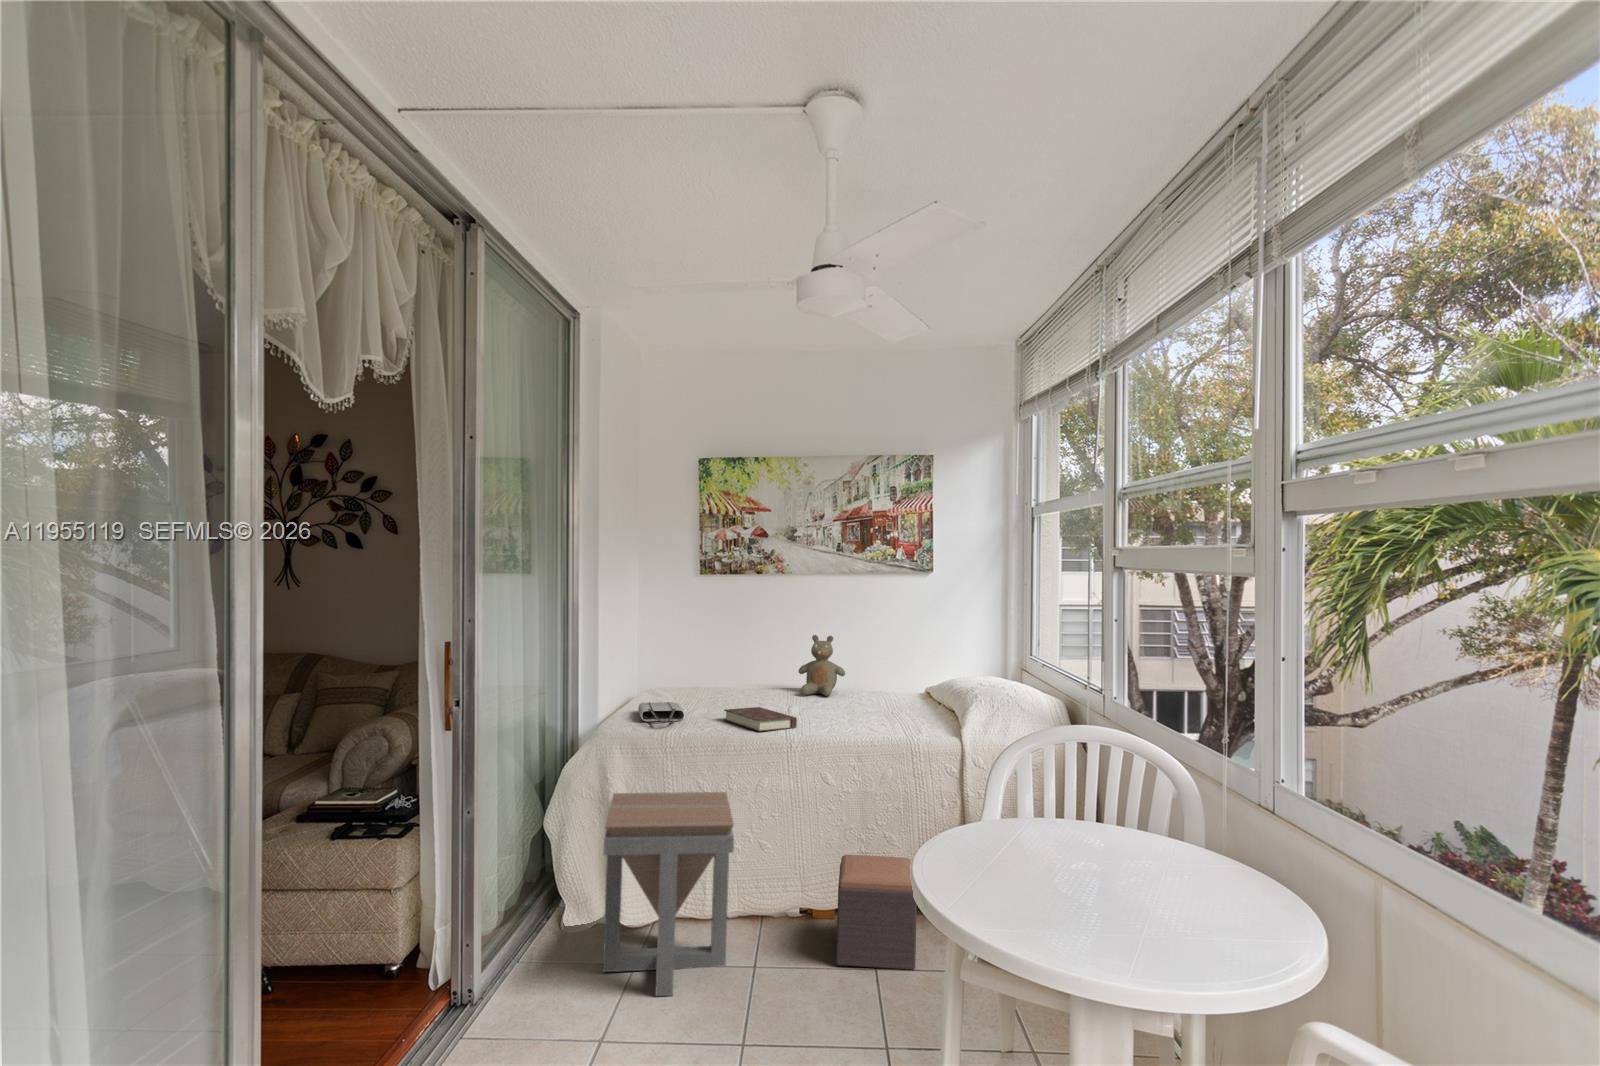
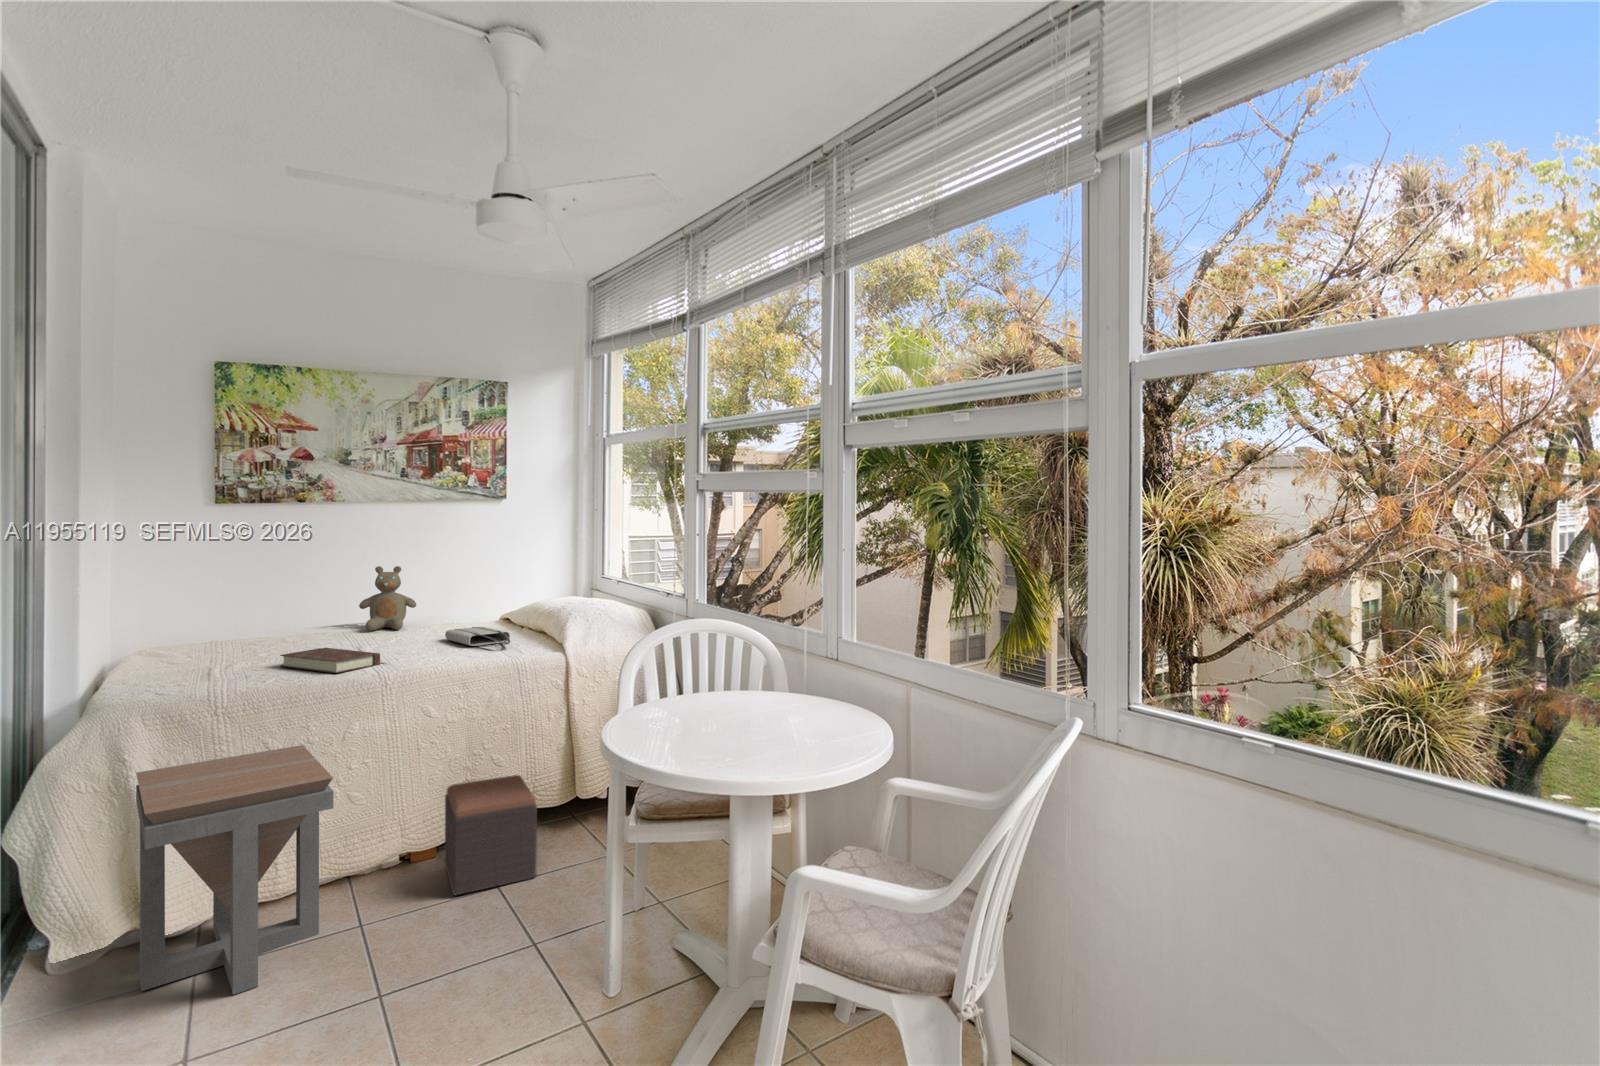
tote bag: present [638,702,685,724] -> present [445,627,510,647]

